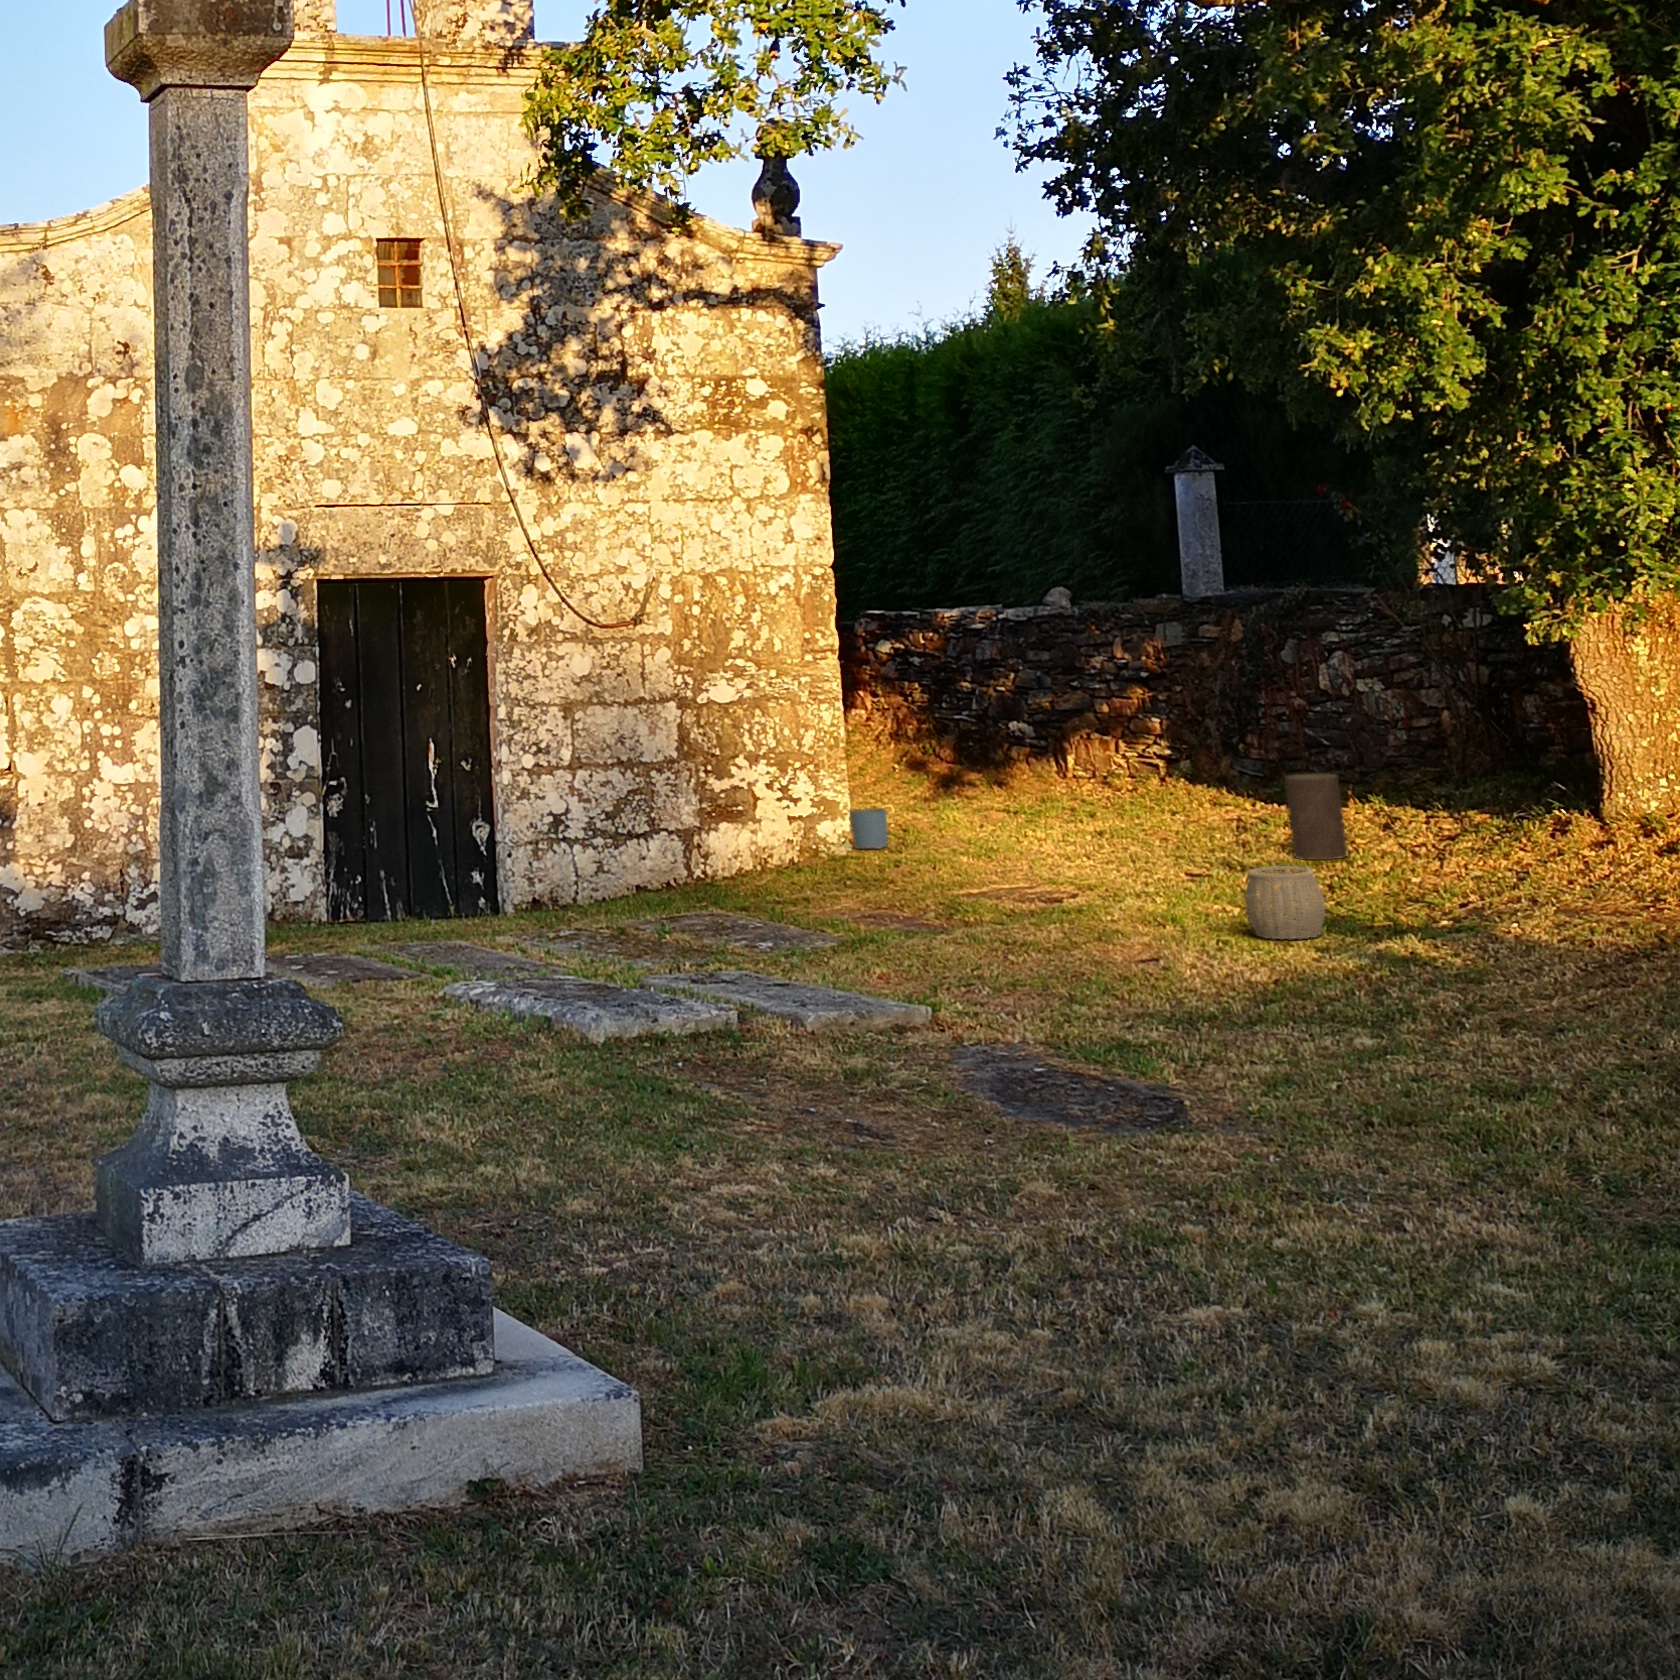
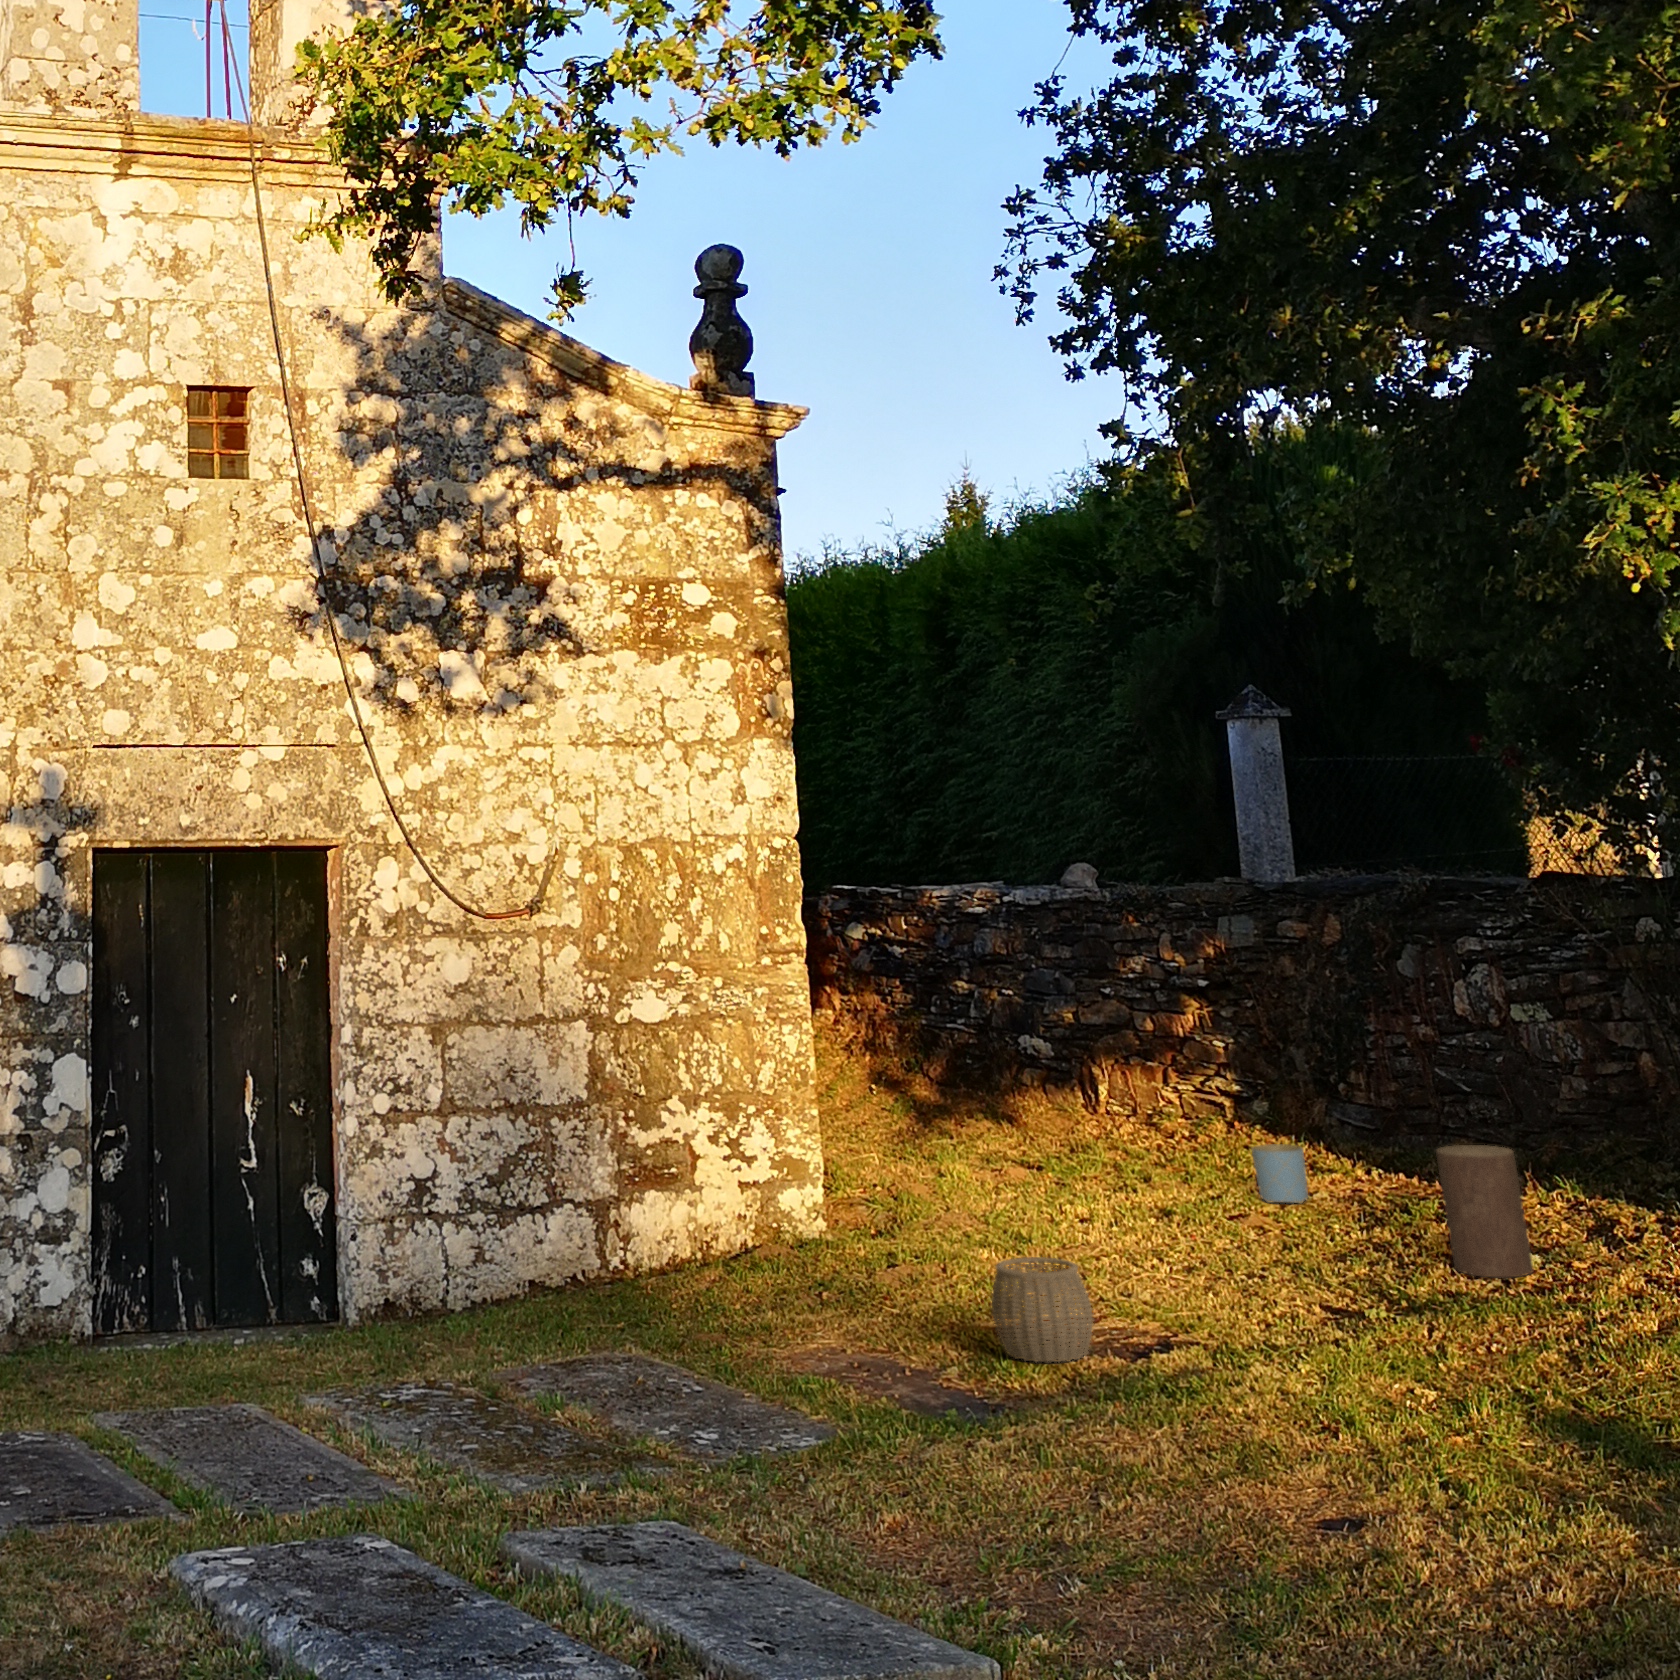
planter: present [850,808,888,850] -> present [1252,1144,1308,1203]
woven basket: present [1245,866,1325,940] -> present [991,1257,1093,1363]

